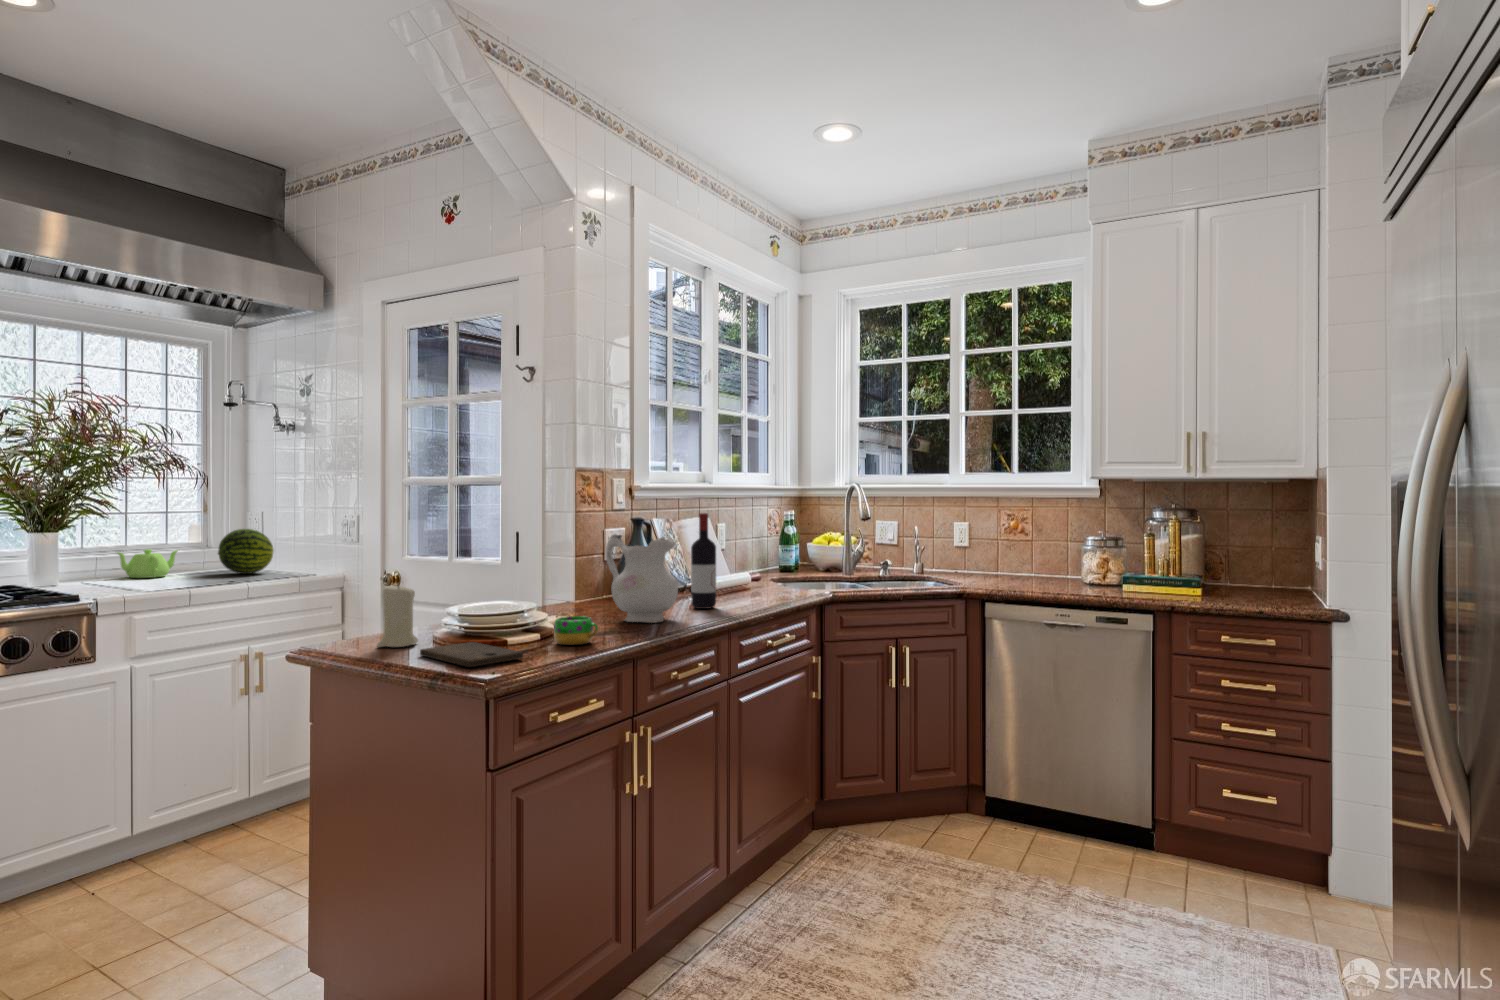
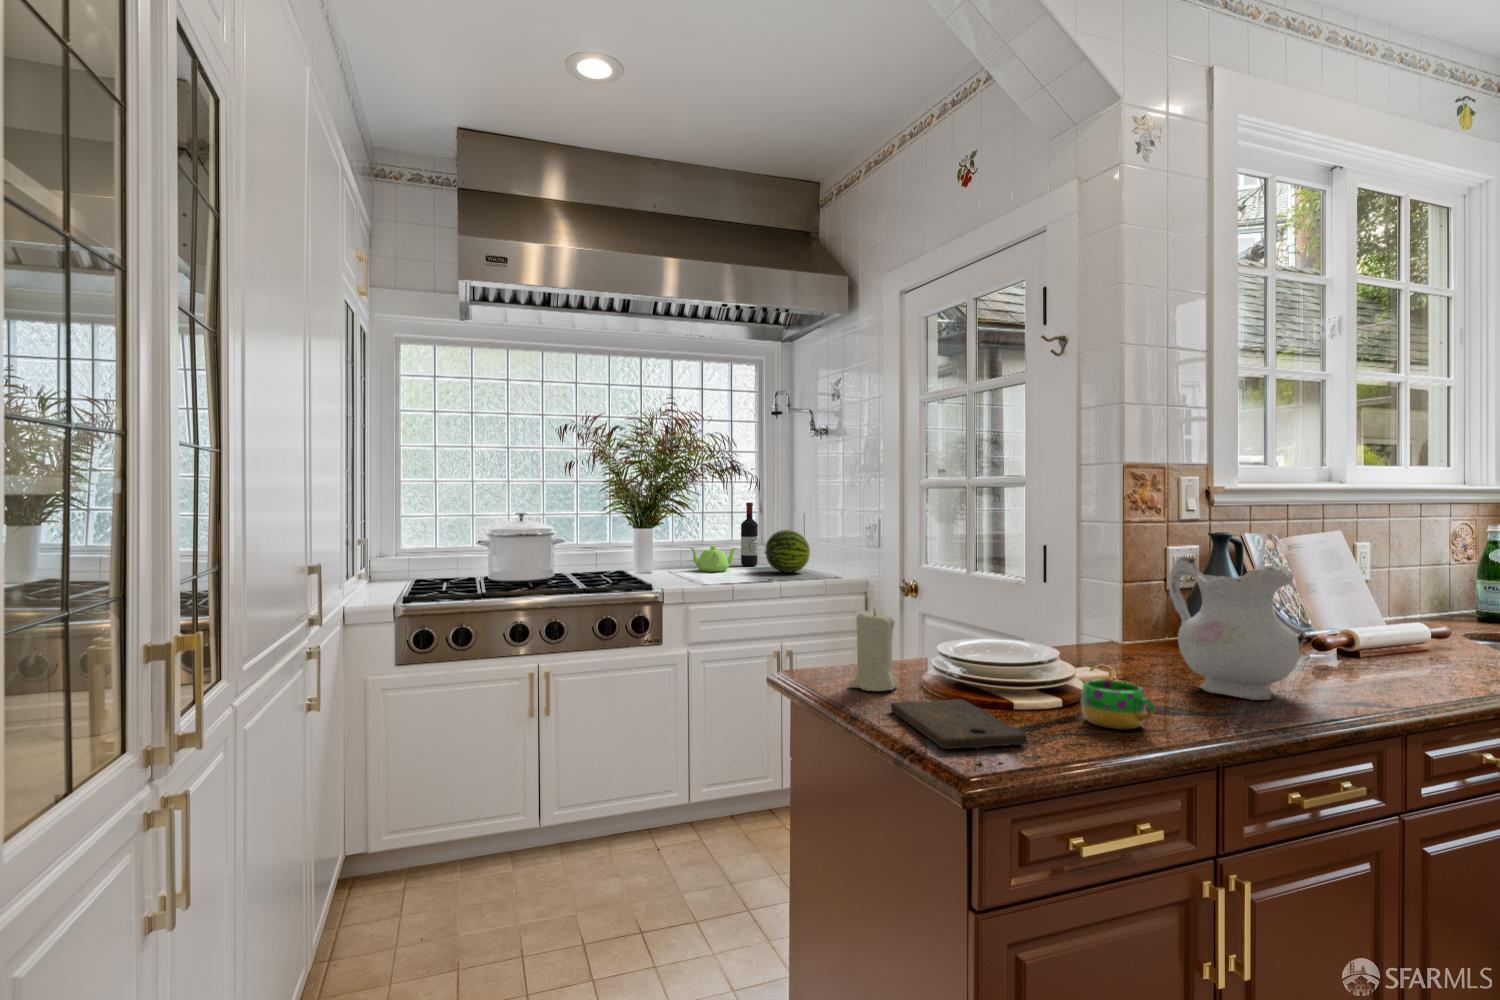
wine bottle: present [691,513,716,609] -> present [741,502,758,566]

